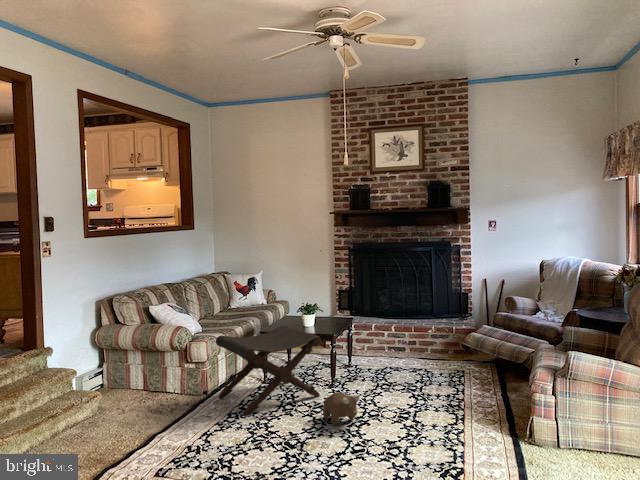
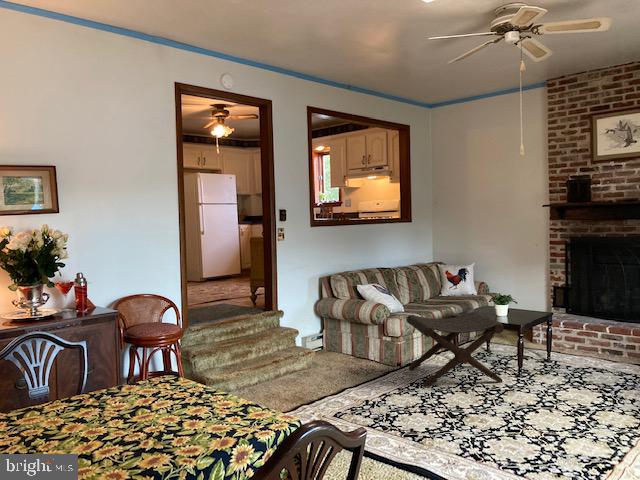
plush toy: present [323,393,360,426] -> none [494,378,529,408]

